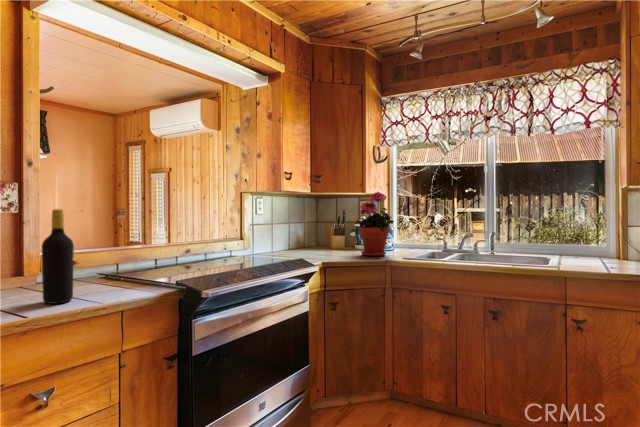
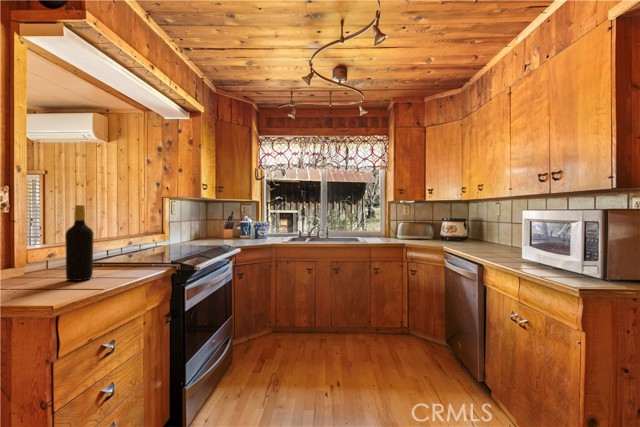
potted plant: present [357,192,394,256] -> none [249,199,274,241]

